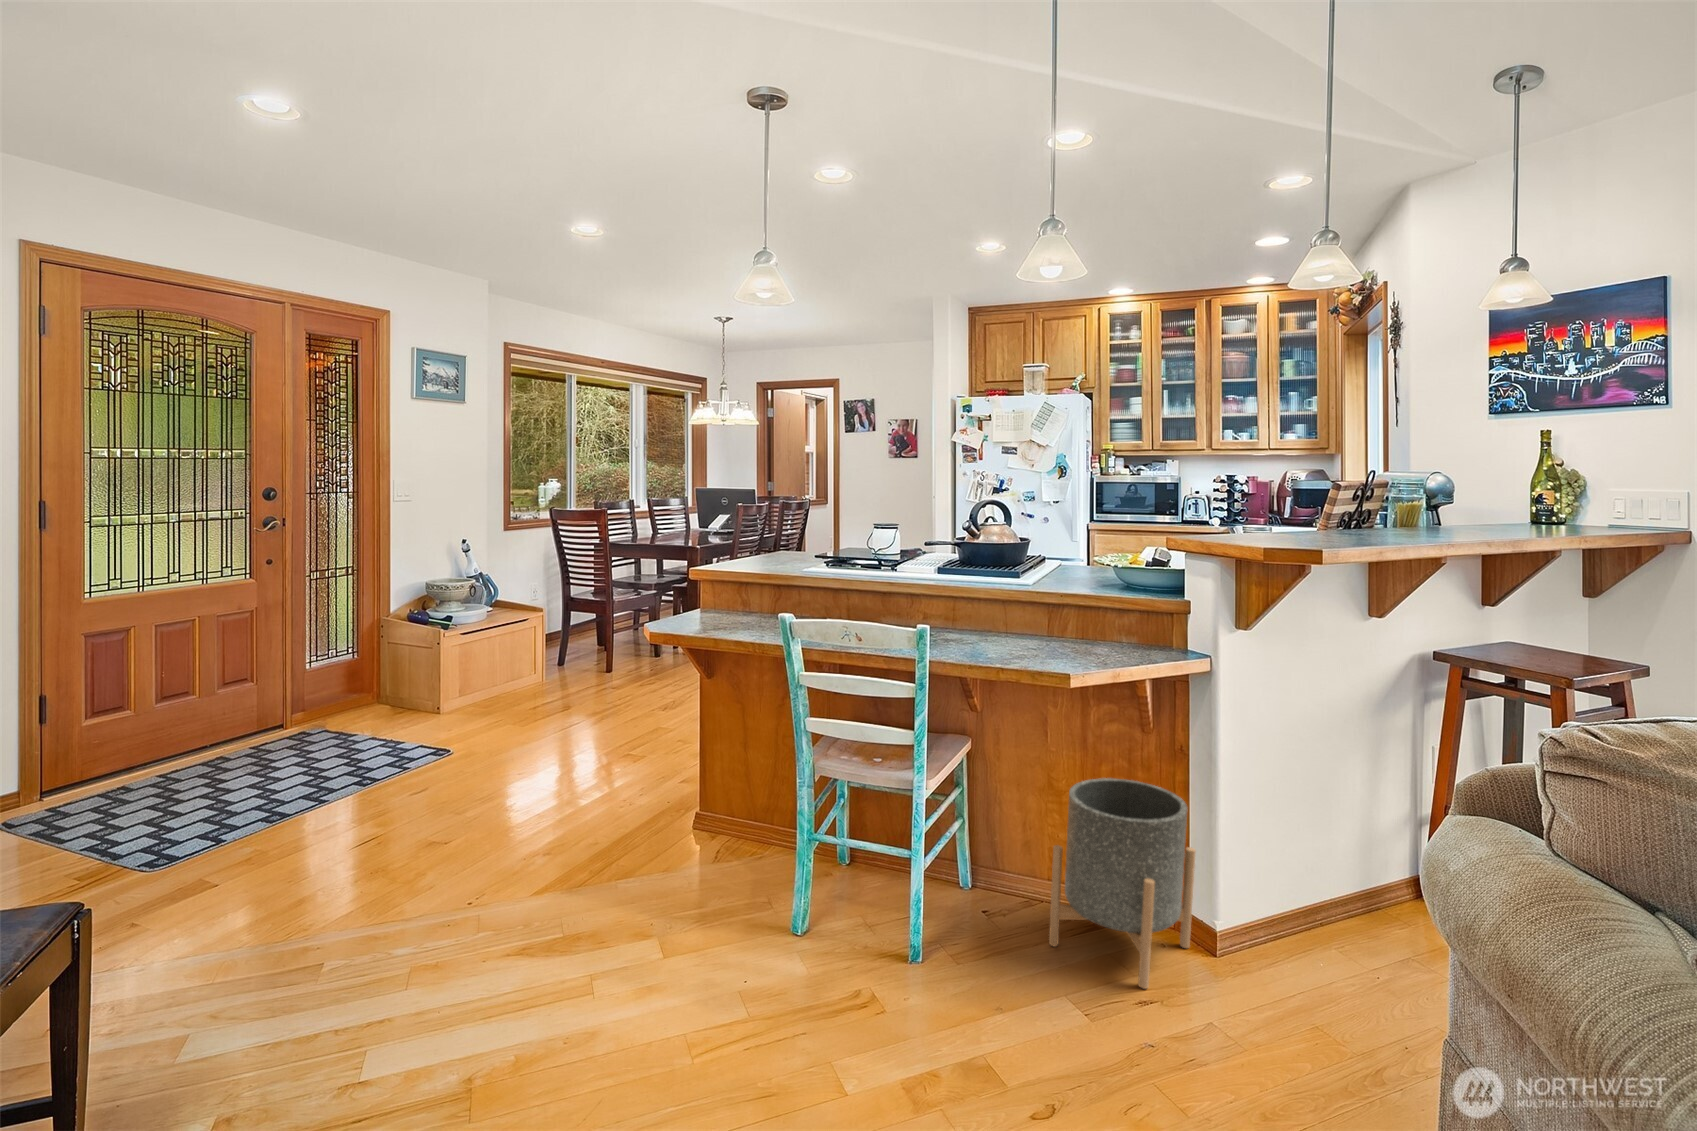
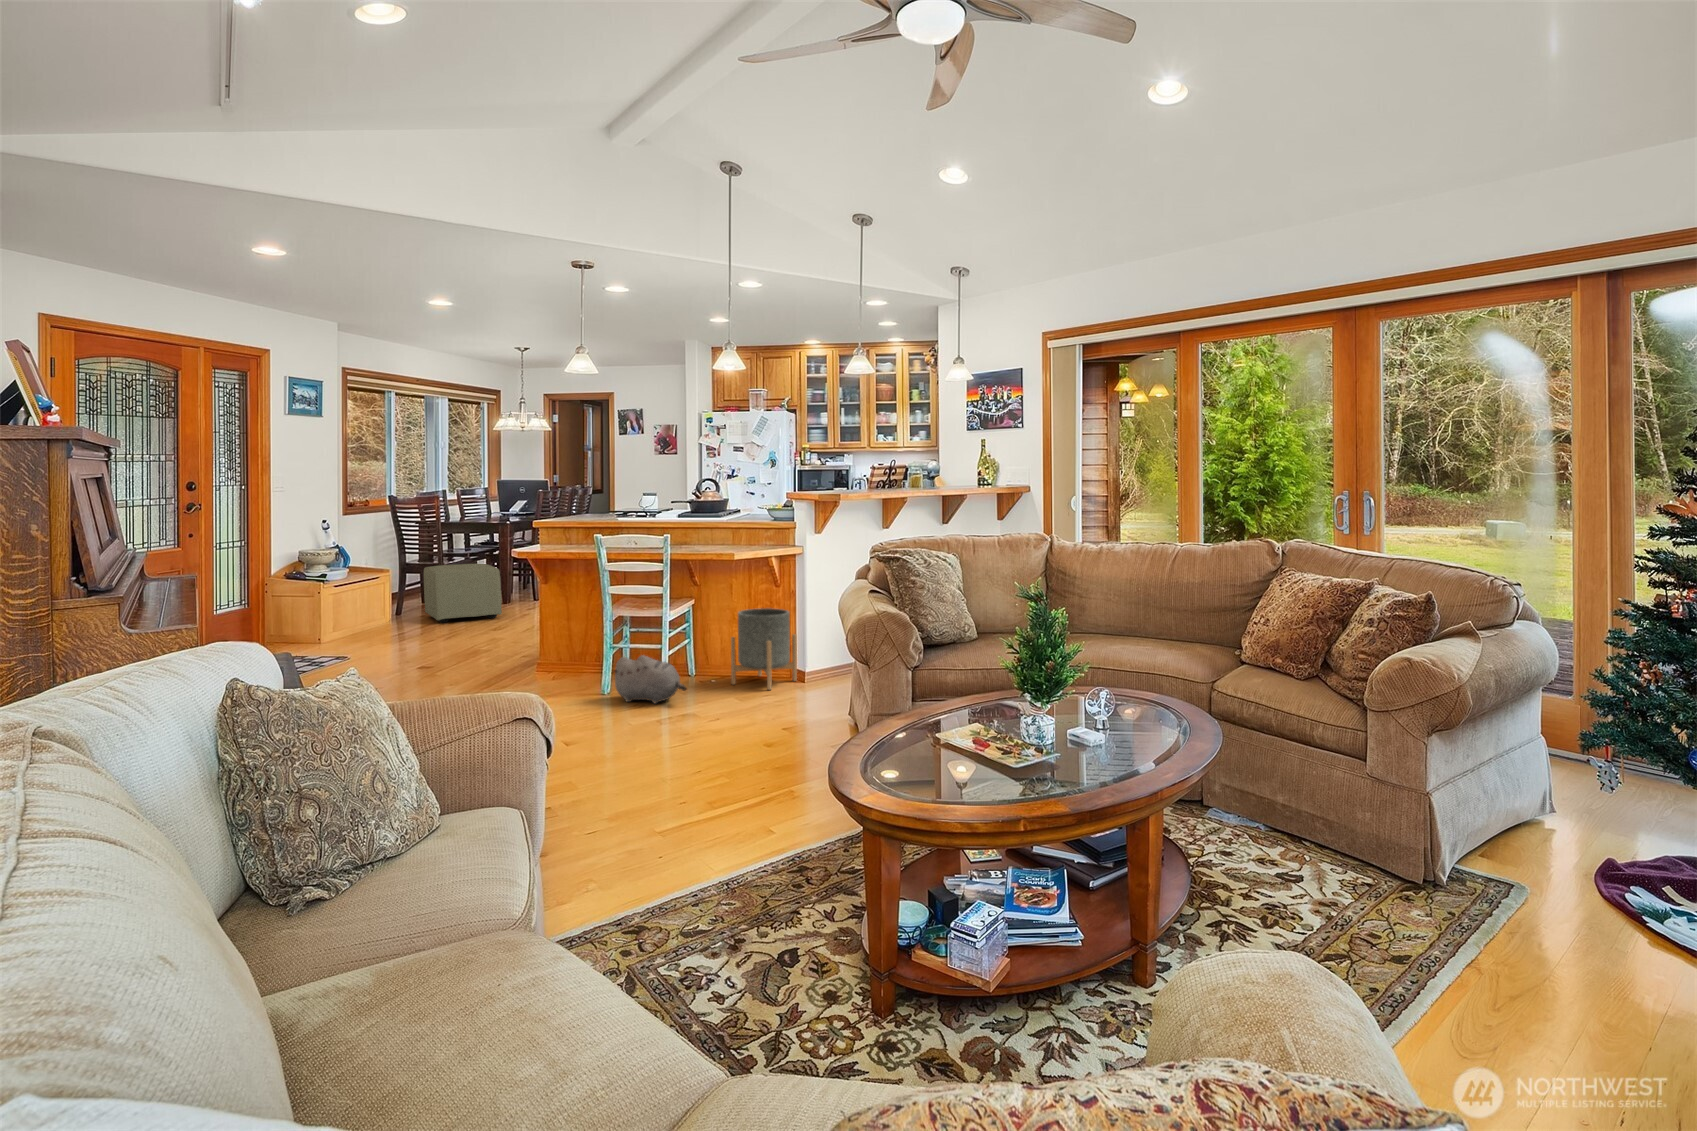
ottoman: none [582,602,675,685] -> present [424,564,502,623]
plush toy: none [802,894,970,1023] -> present [613,655,686,704]

